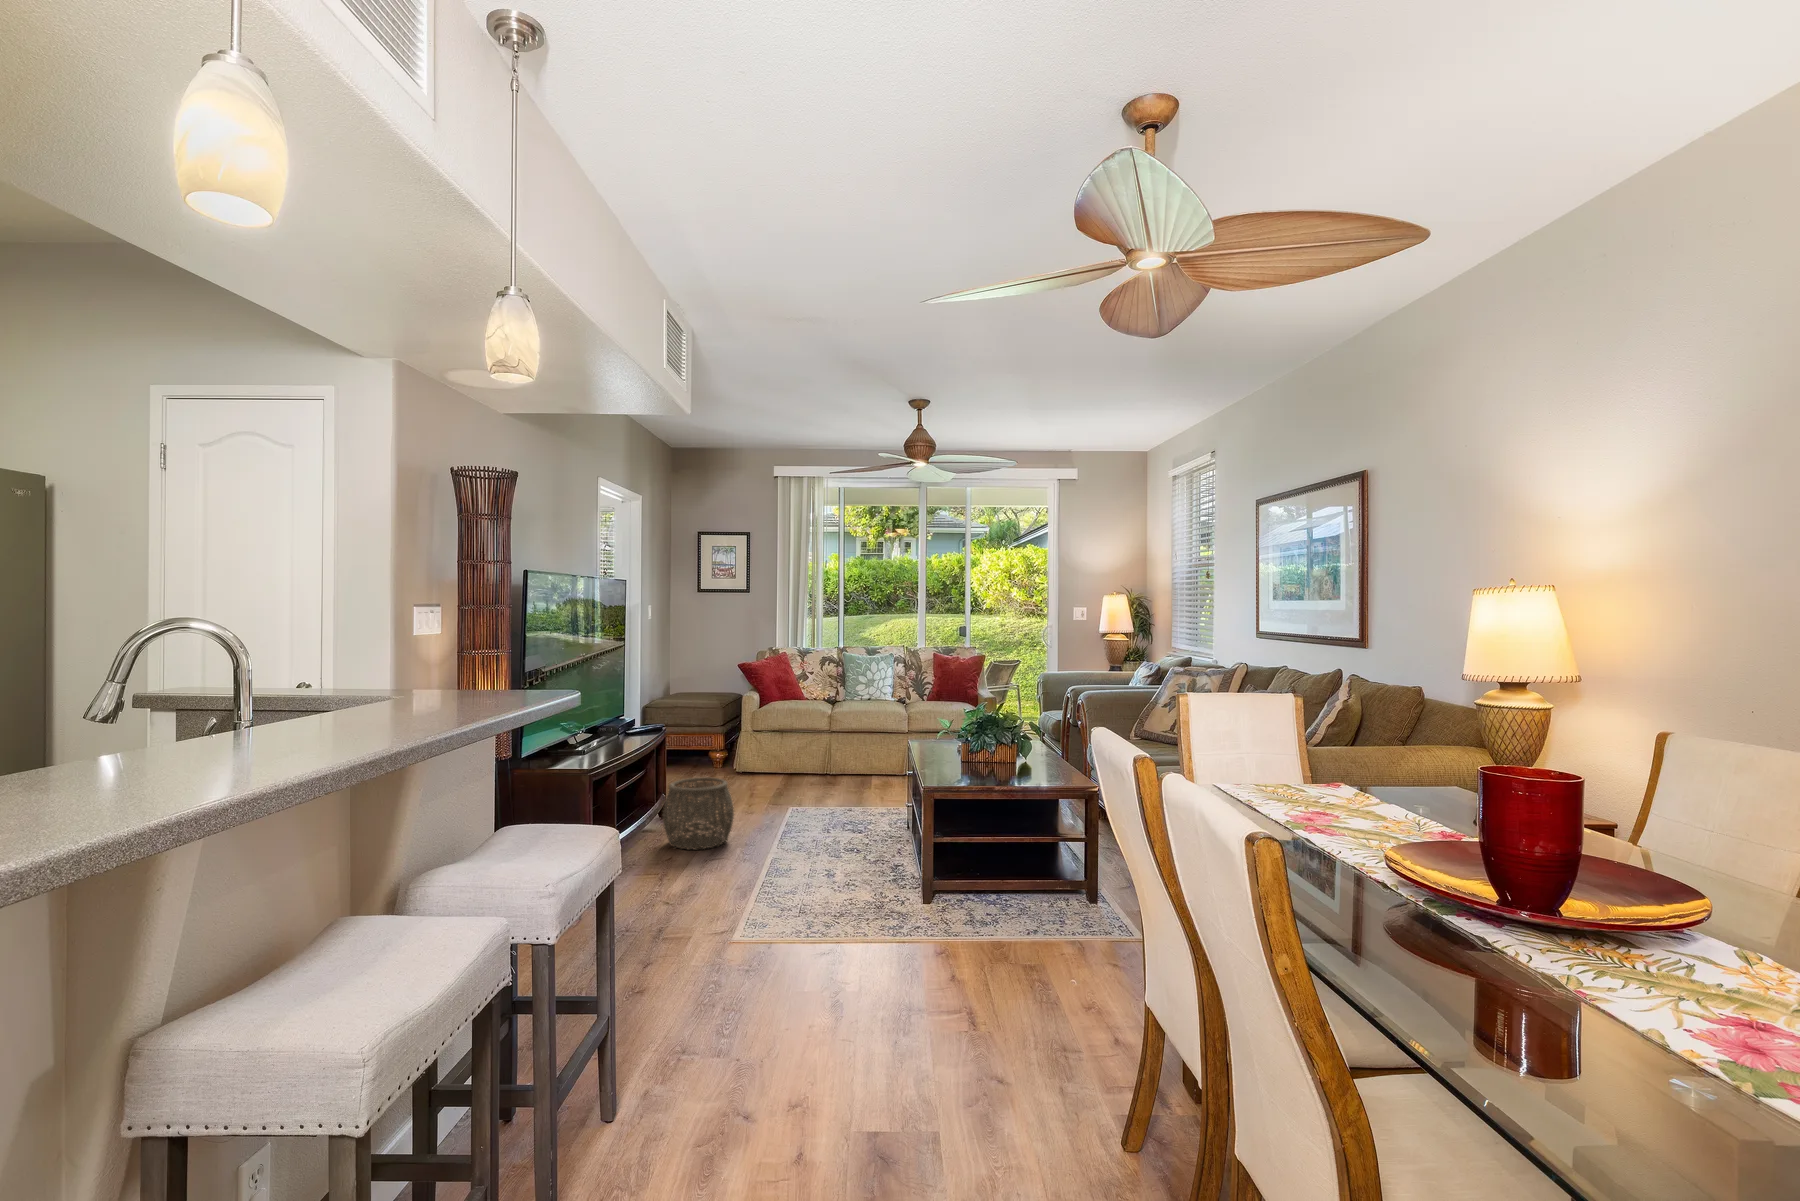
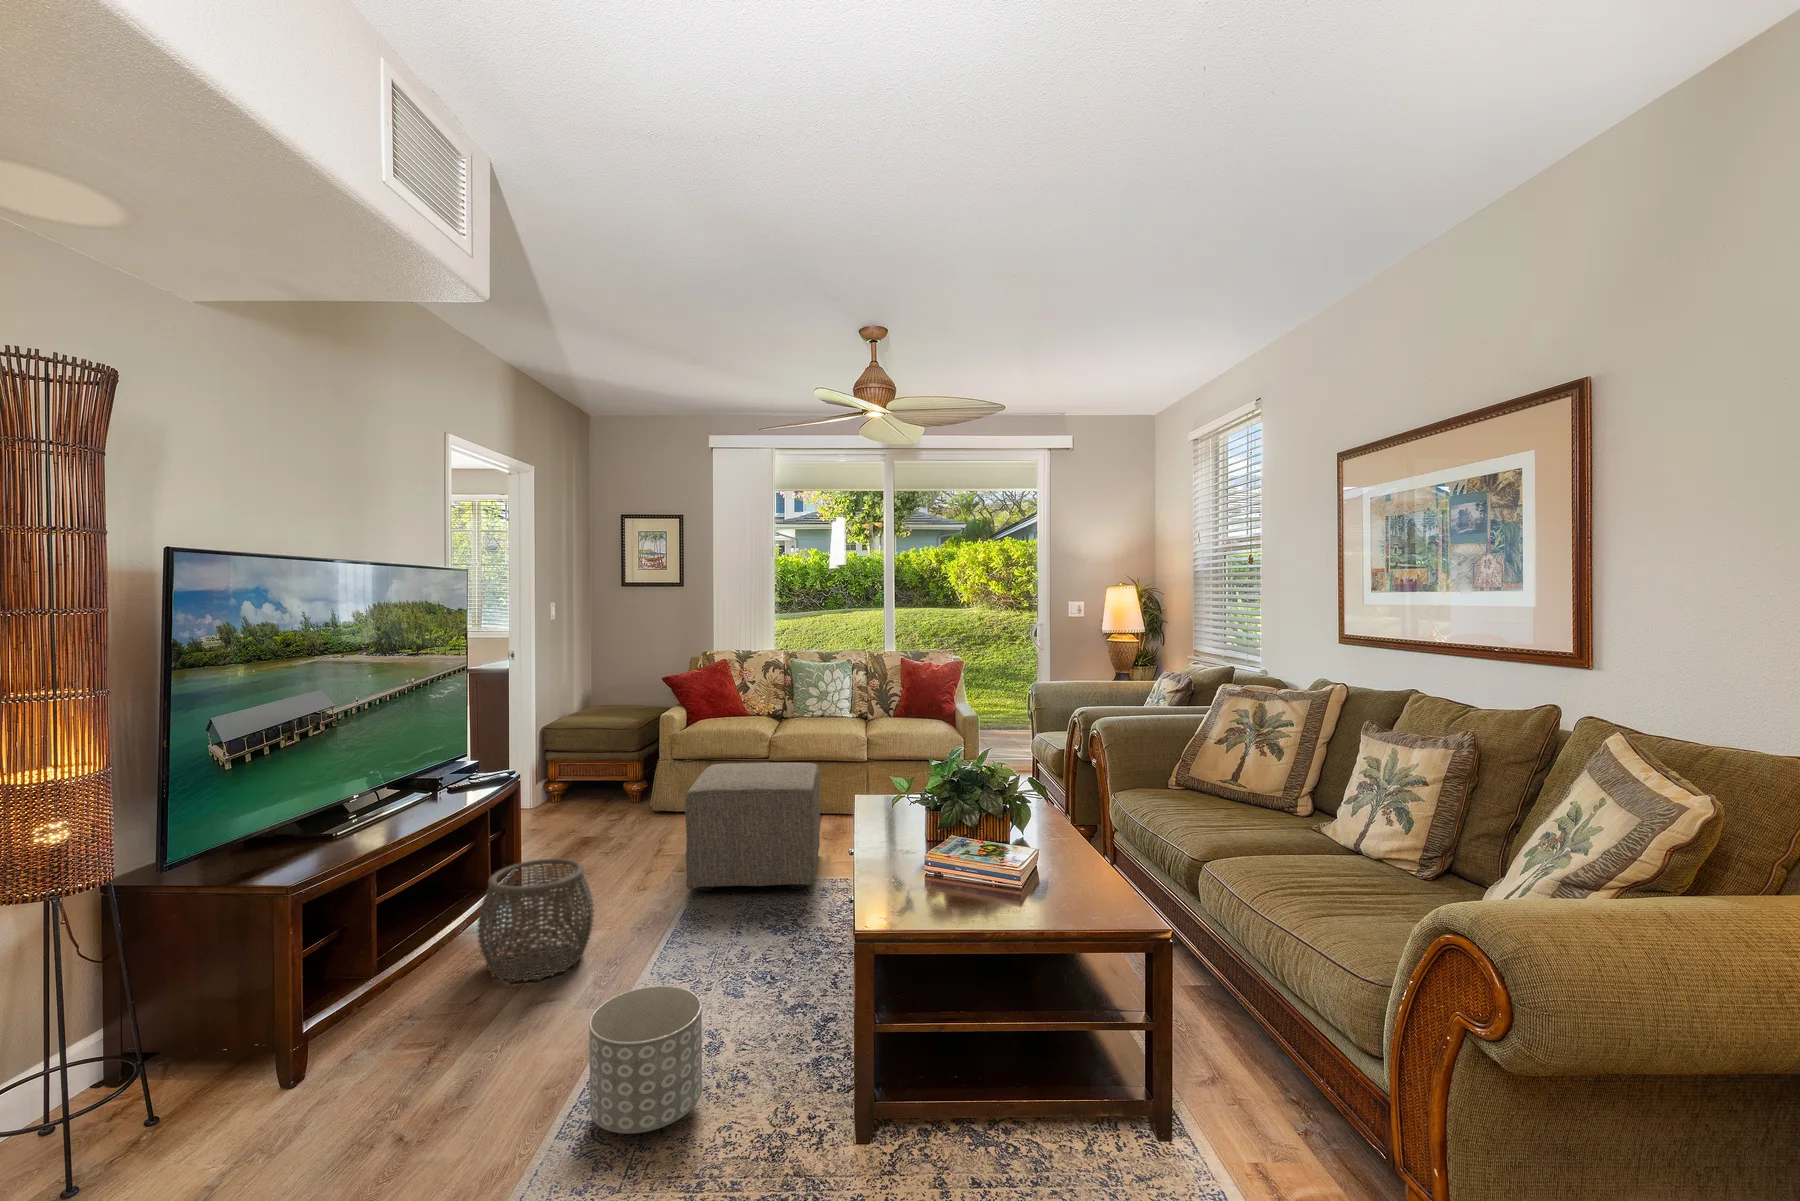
ottoman: none [783,727,874,813] -> present [685,763,820,892]
planter: none [766,830,828,900] -> present [589,986,702,1134]

